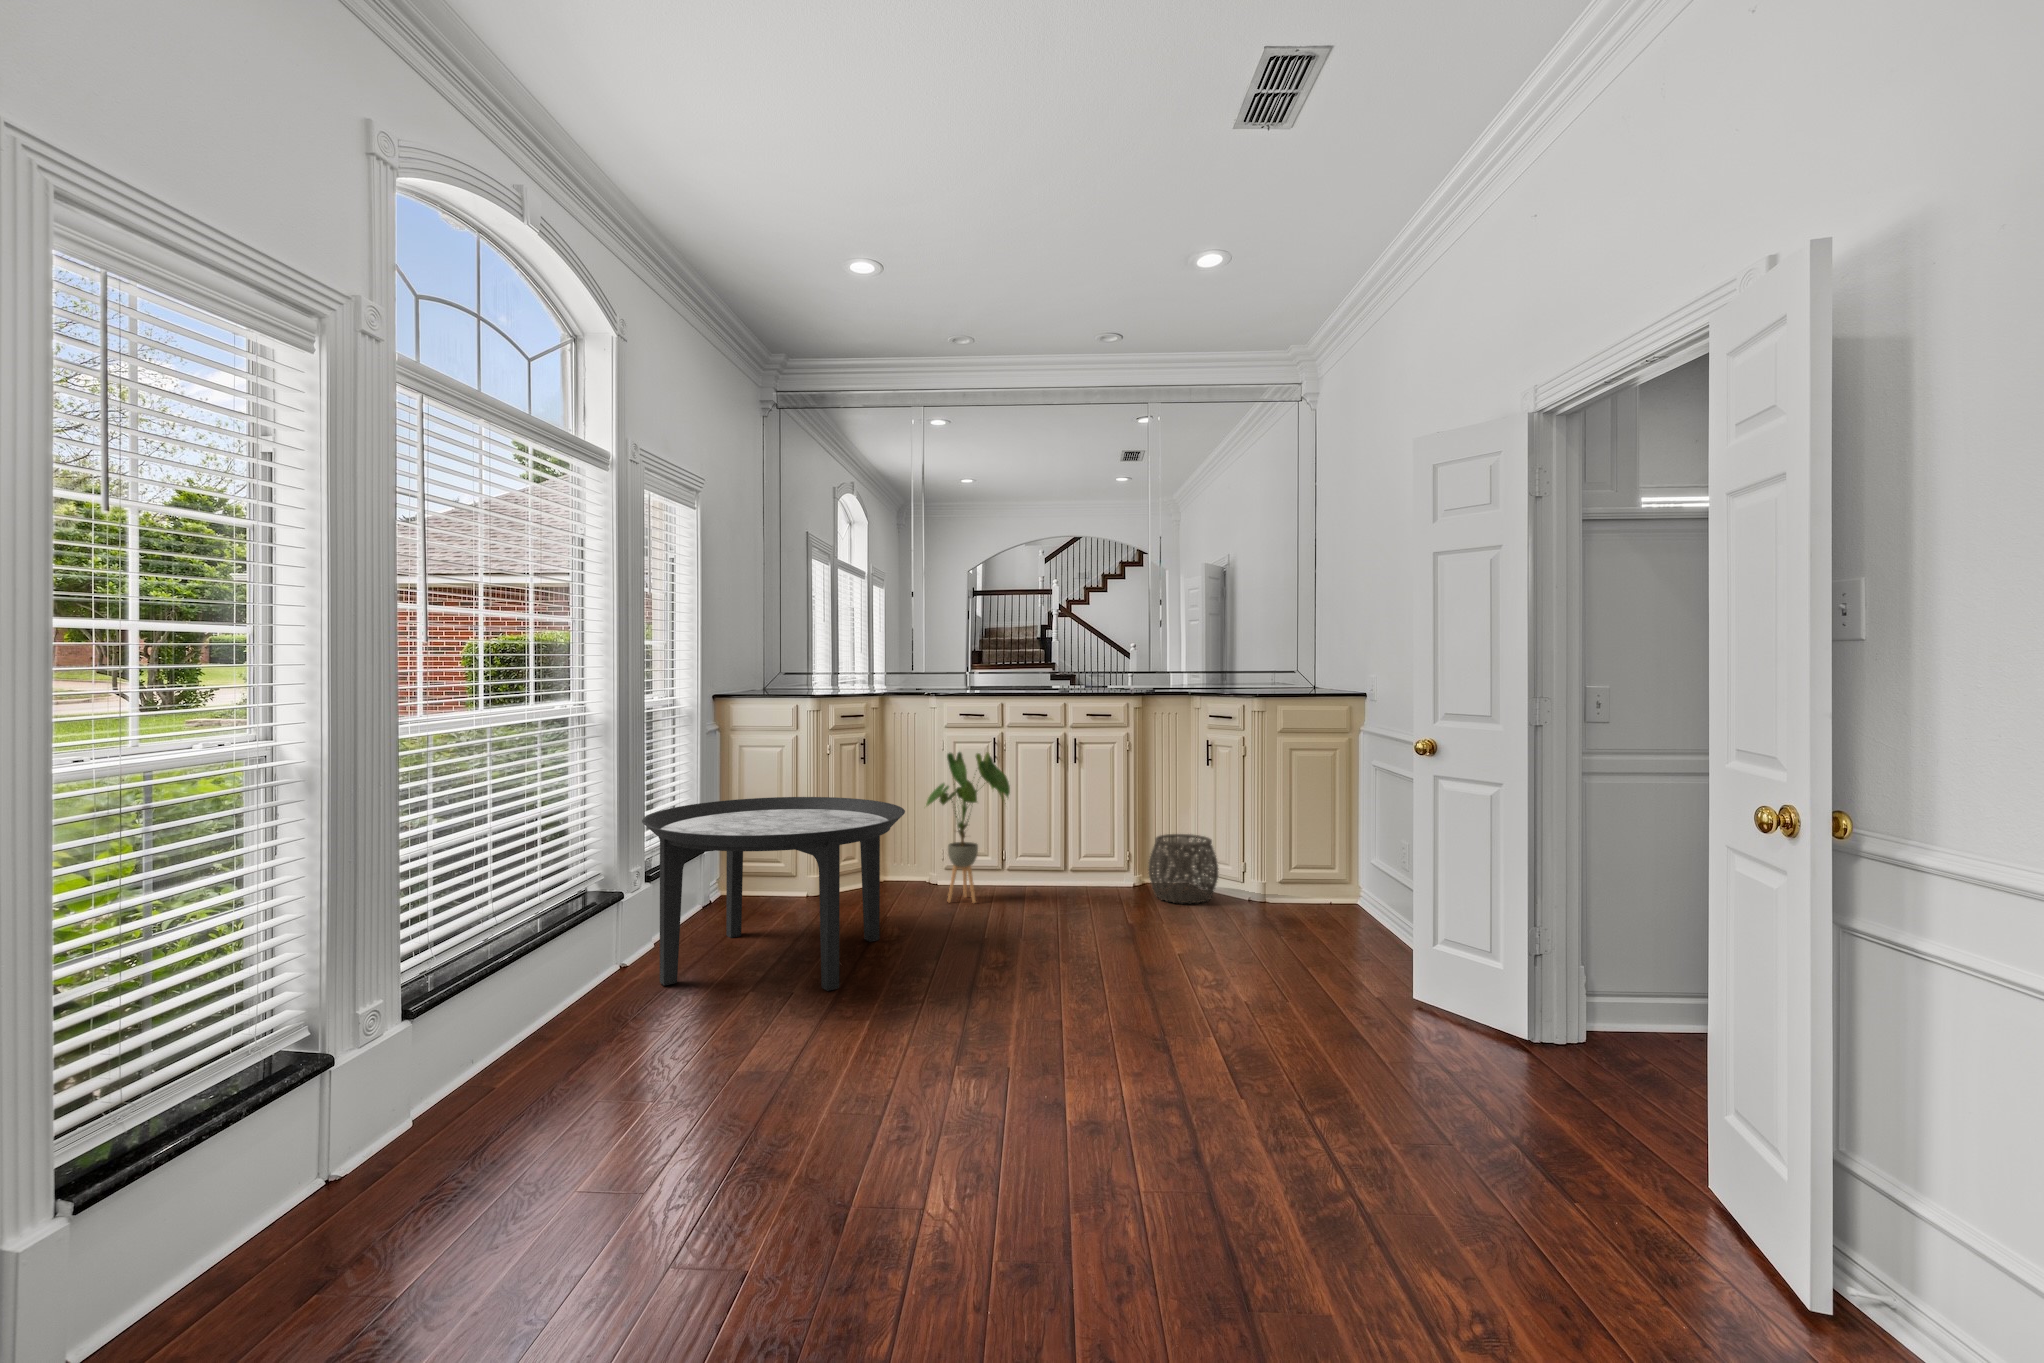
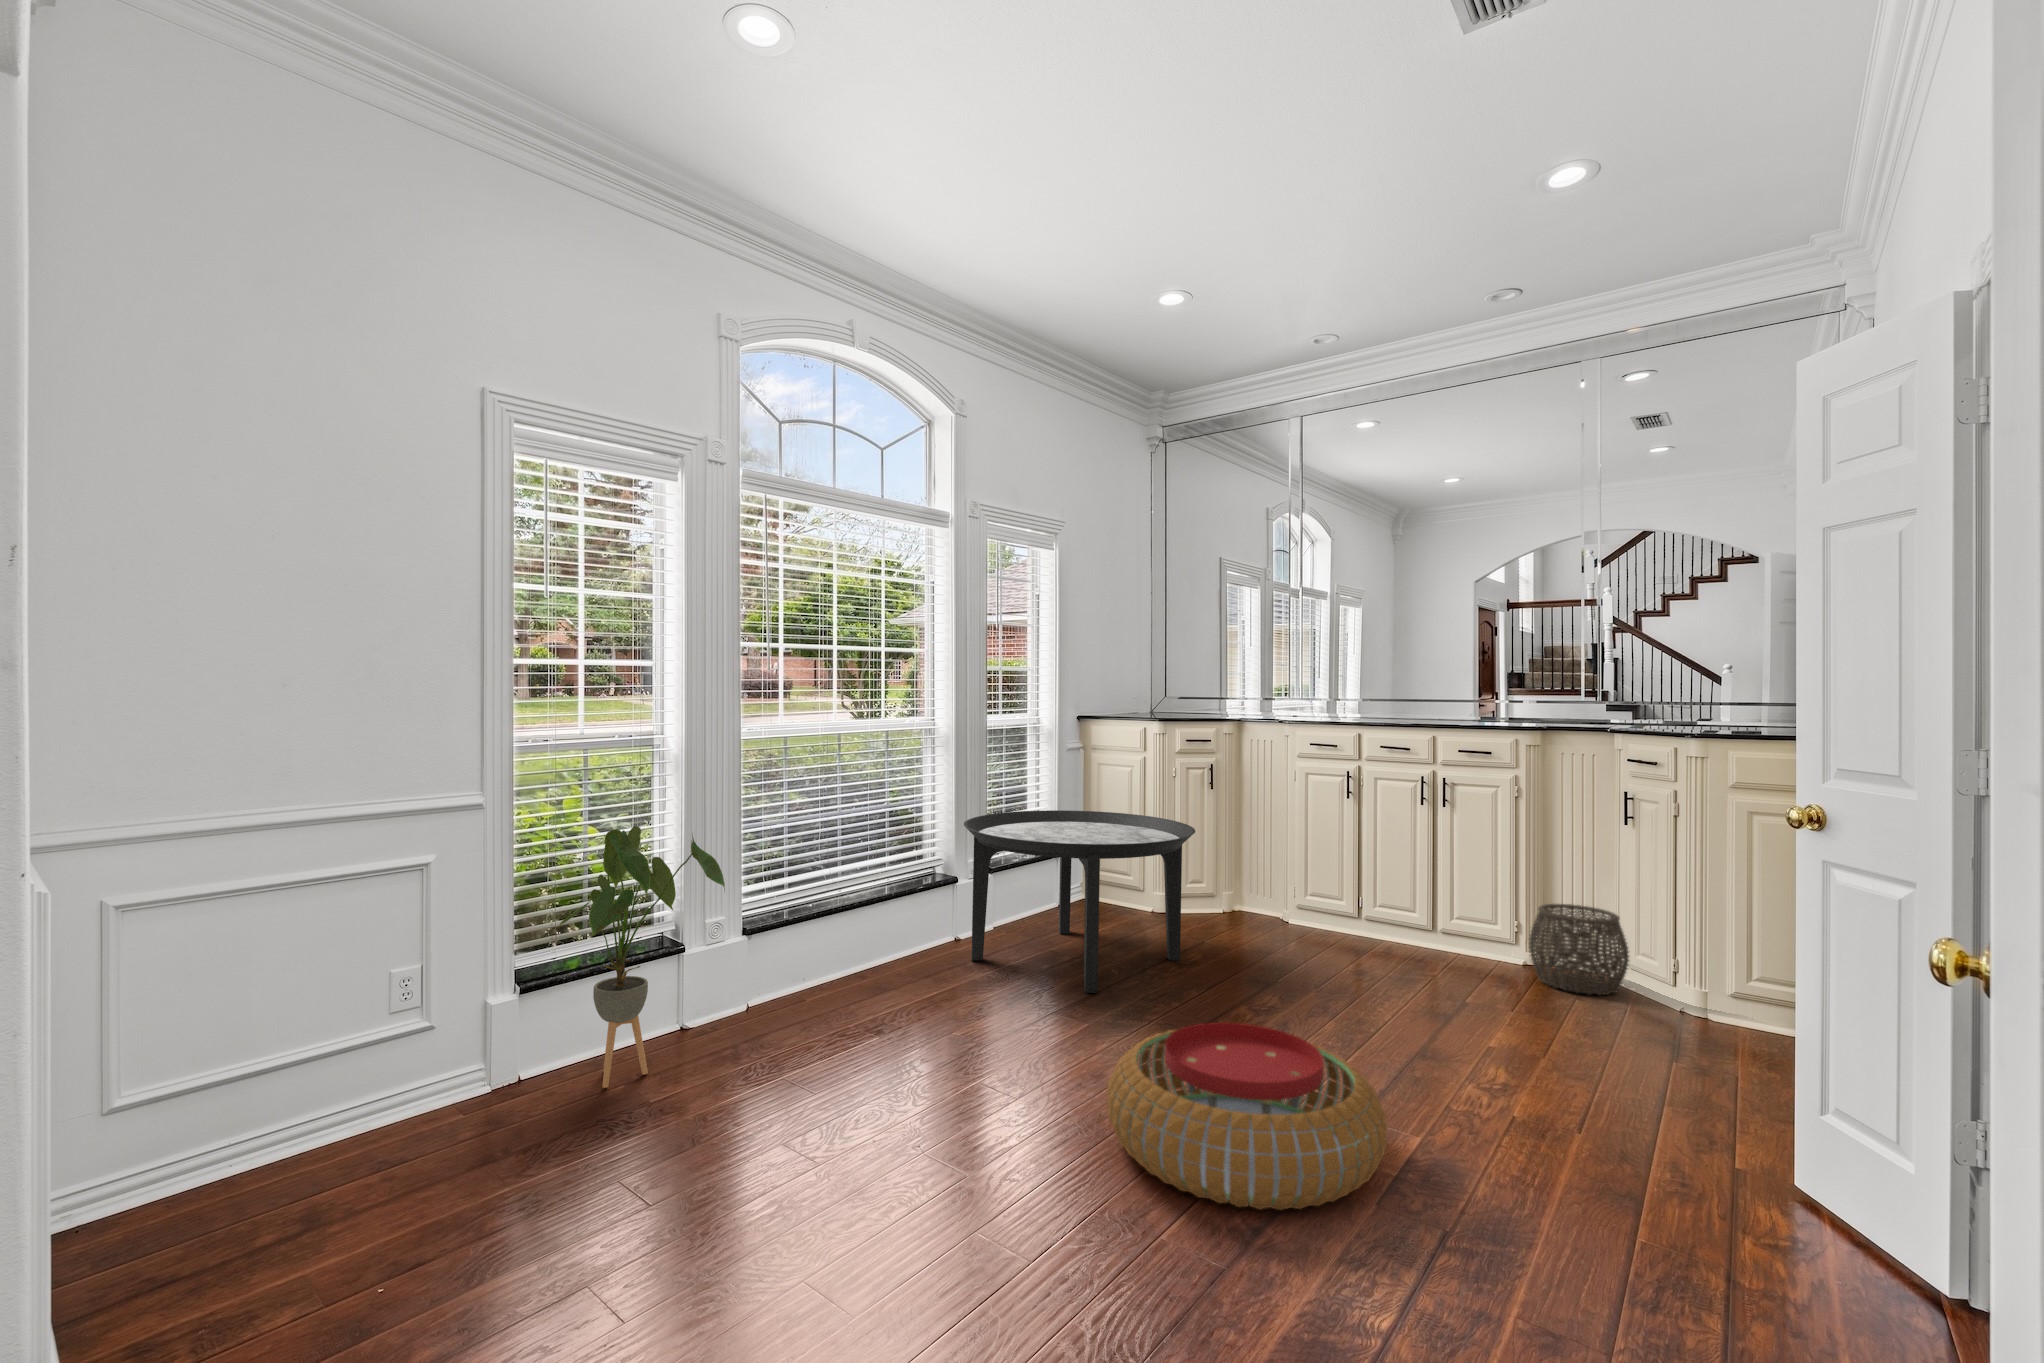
house plant: present [926,752,1010,903] -> present [559,826,725,1088]
pouf: none [987,976,1244,1145] -> present [1107,1022,1387,1210]

